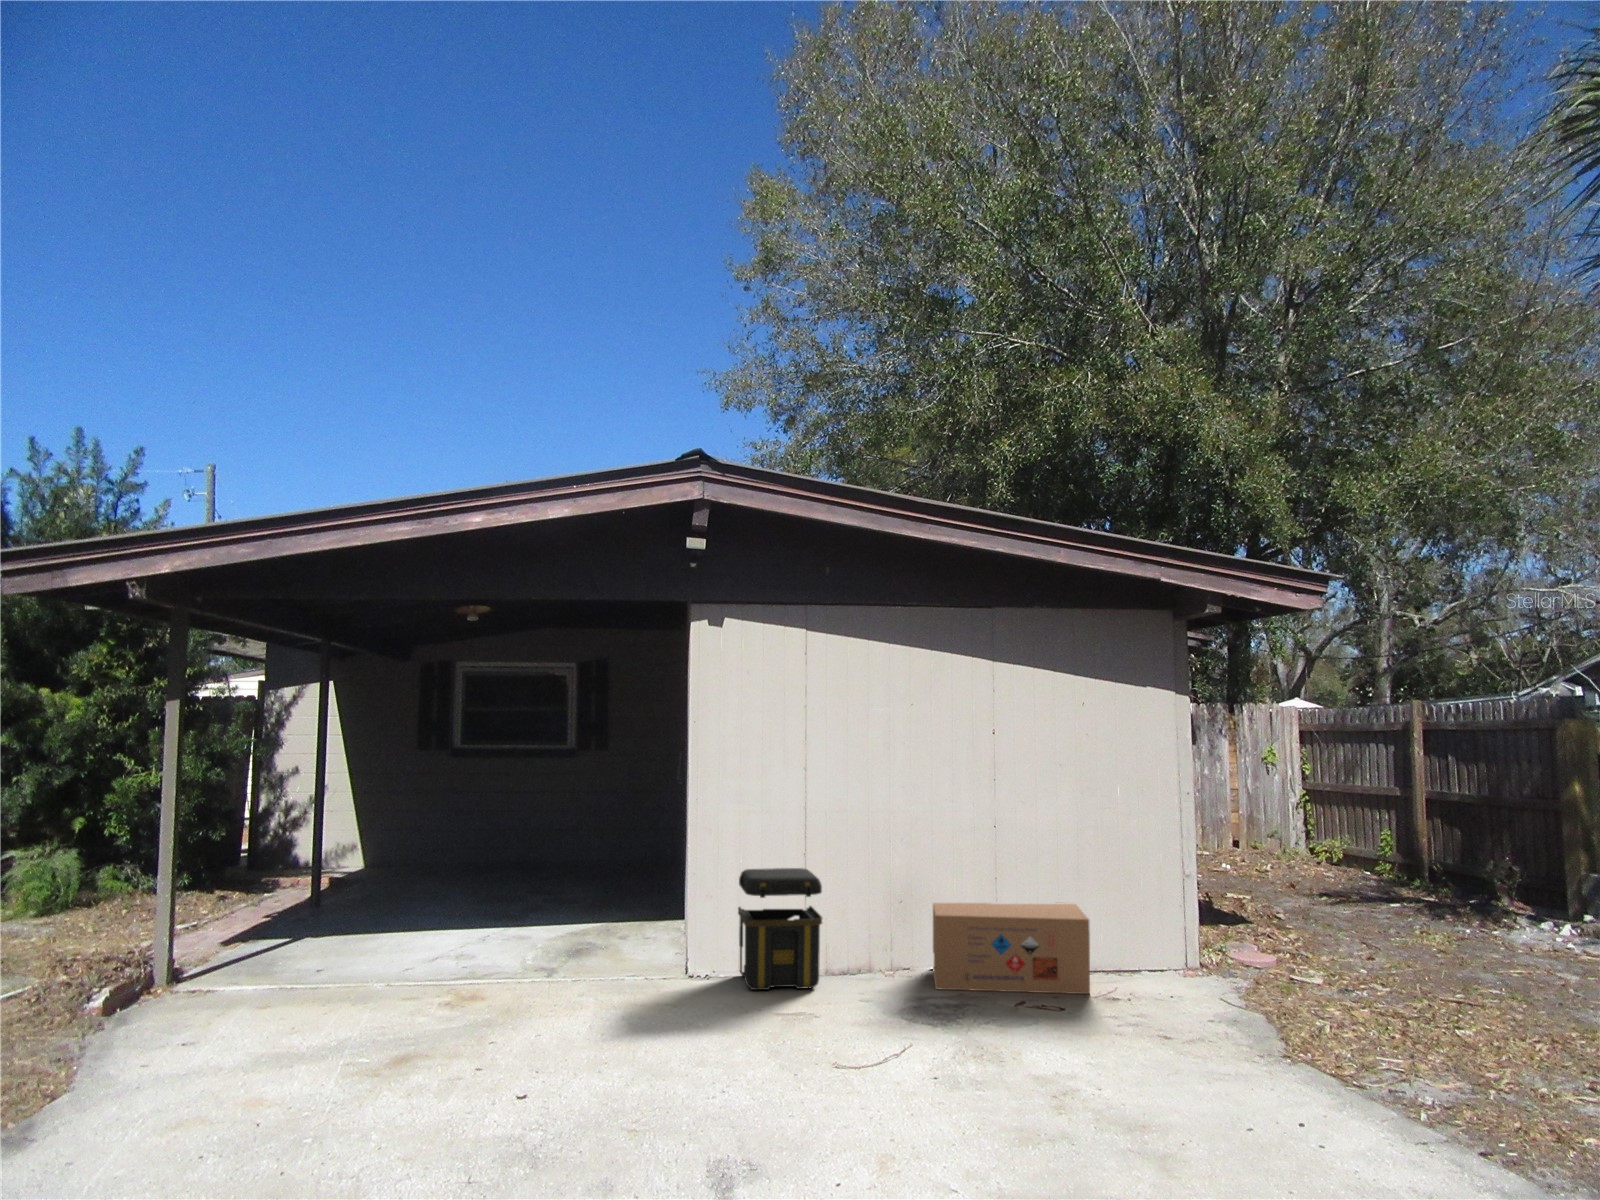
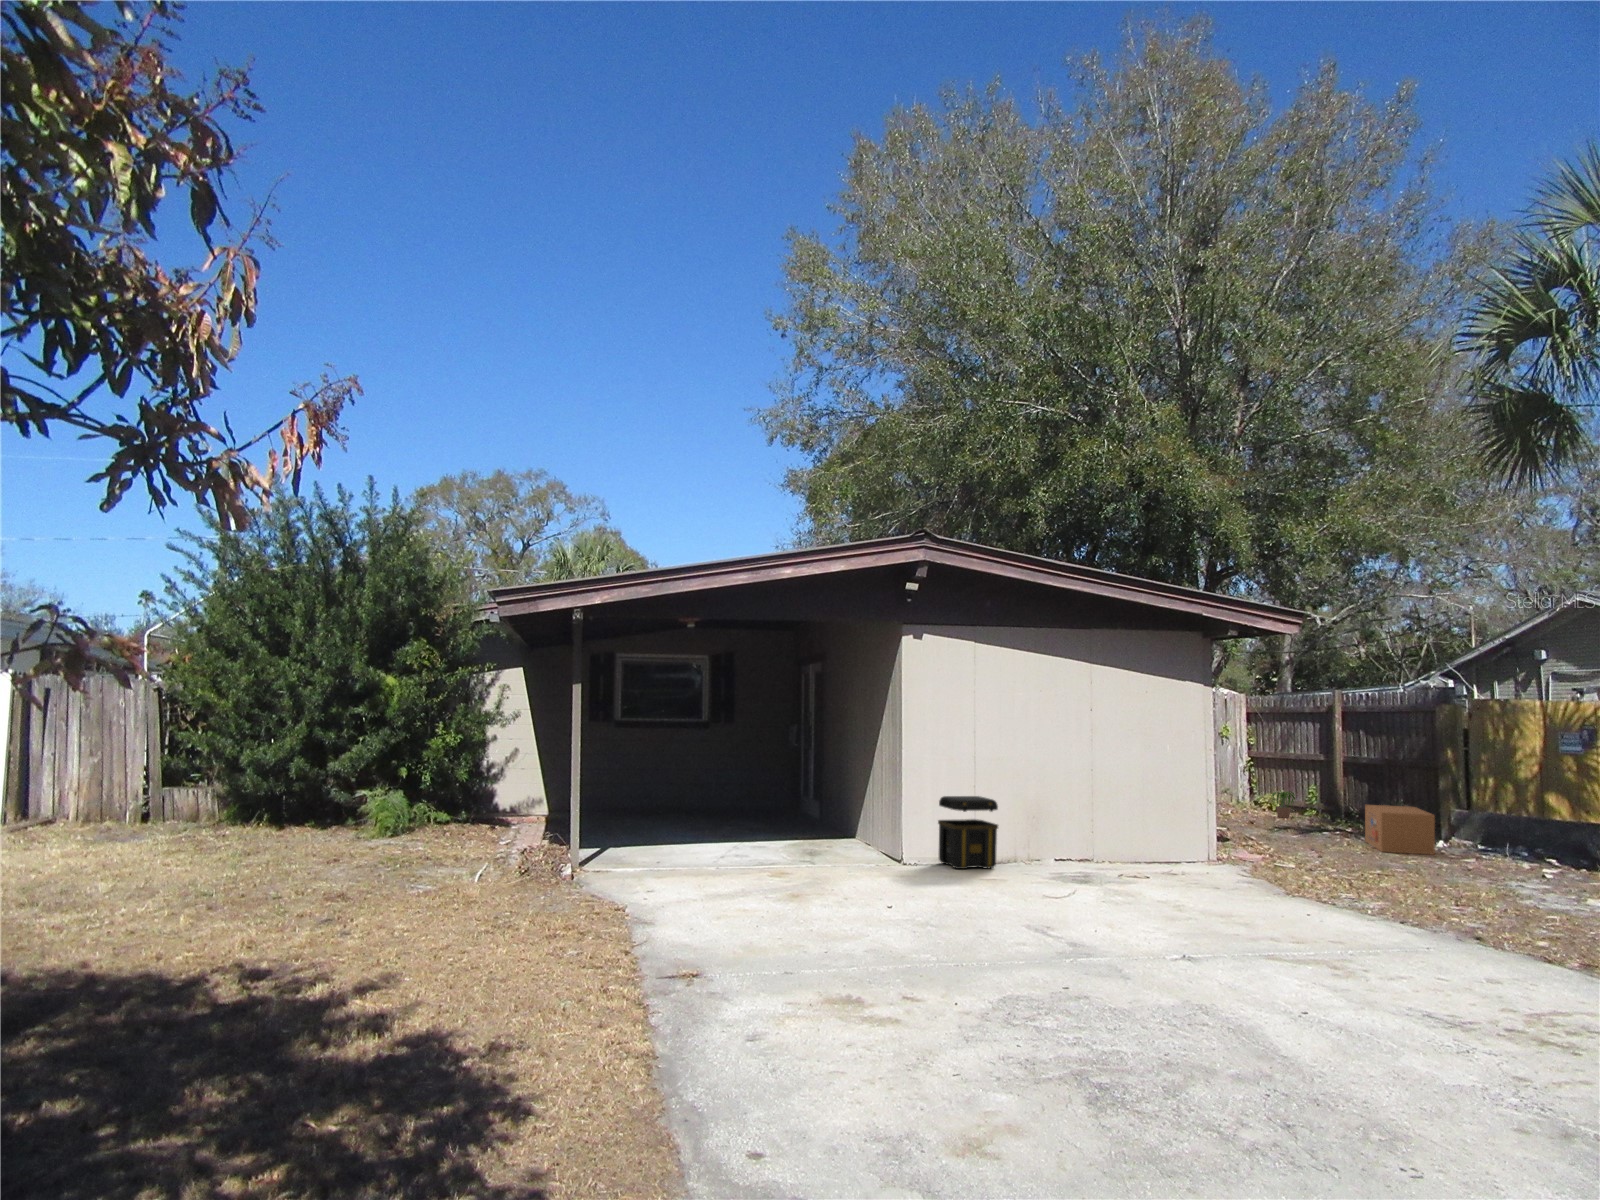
potted plant: none [1323,838,1370,876] -> present [1271,792,1295,818]
cardboard box: present [933,902,1090,994] -> present [1365,805,1435,855]

